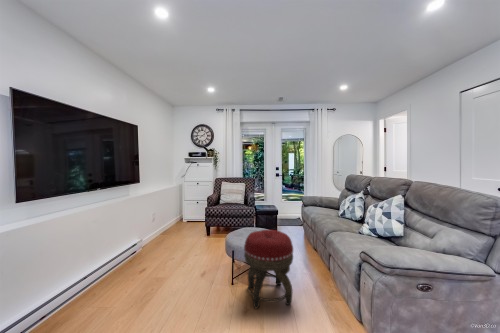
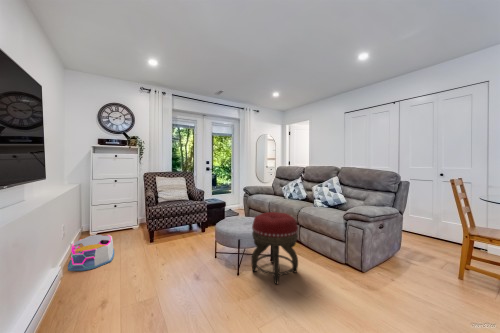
storage bin: none [150,223,184,246] -> present [68,235,114,271]

